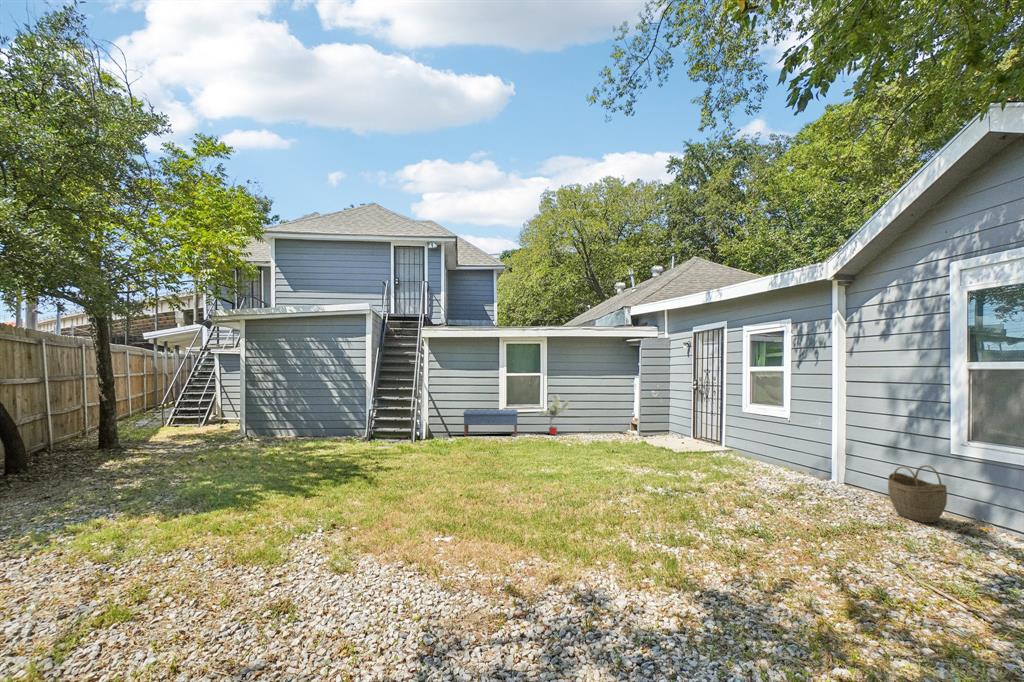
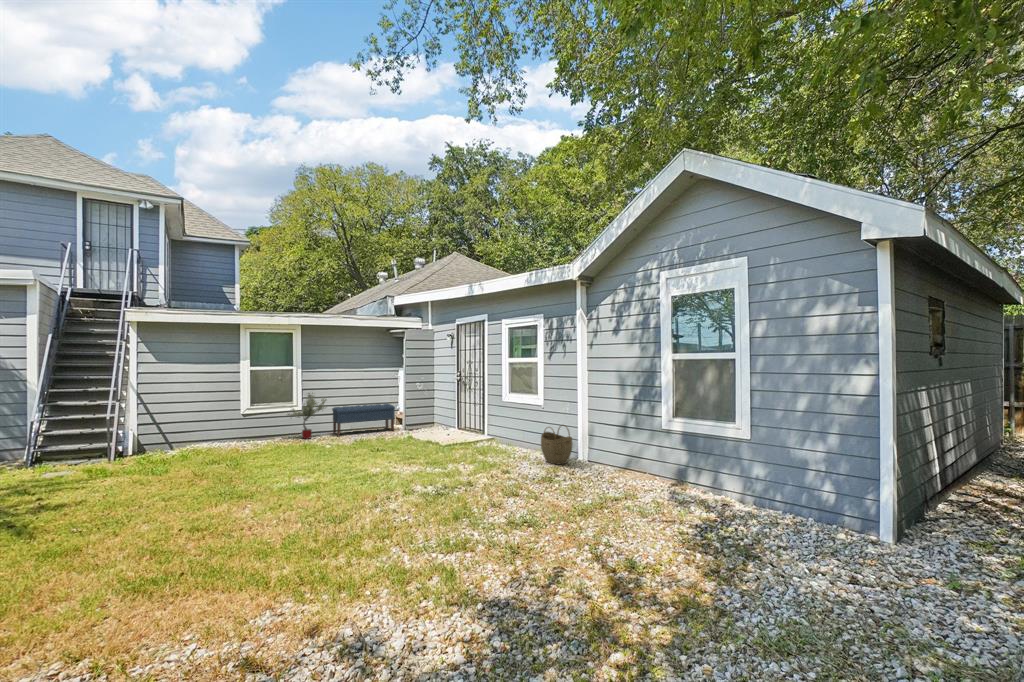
bench: present [463,409,518,437] -> present [332,404,395,437]
woven basket: present [888,465,947,523] -> present [541,425,572,465]

